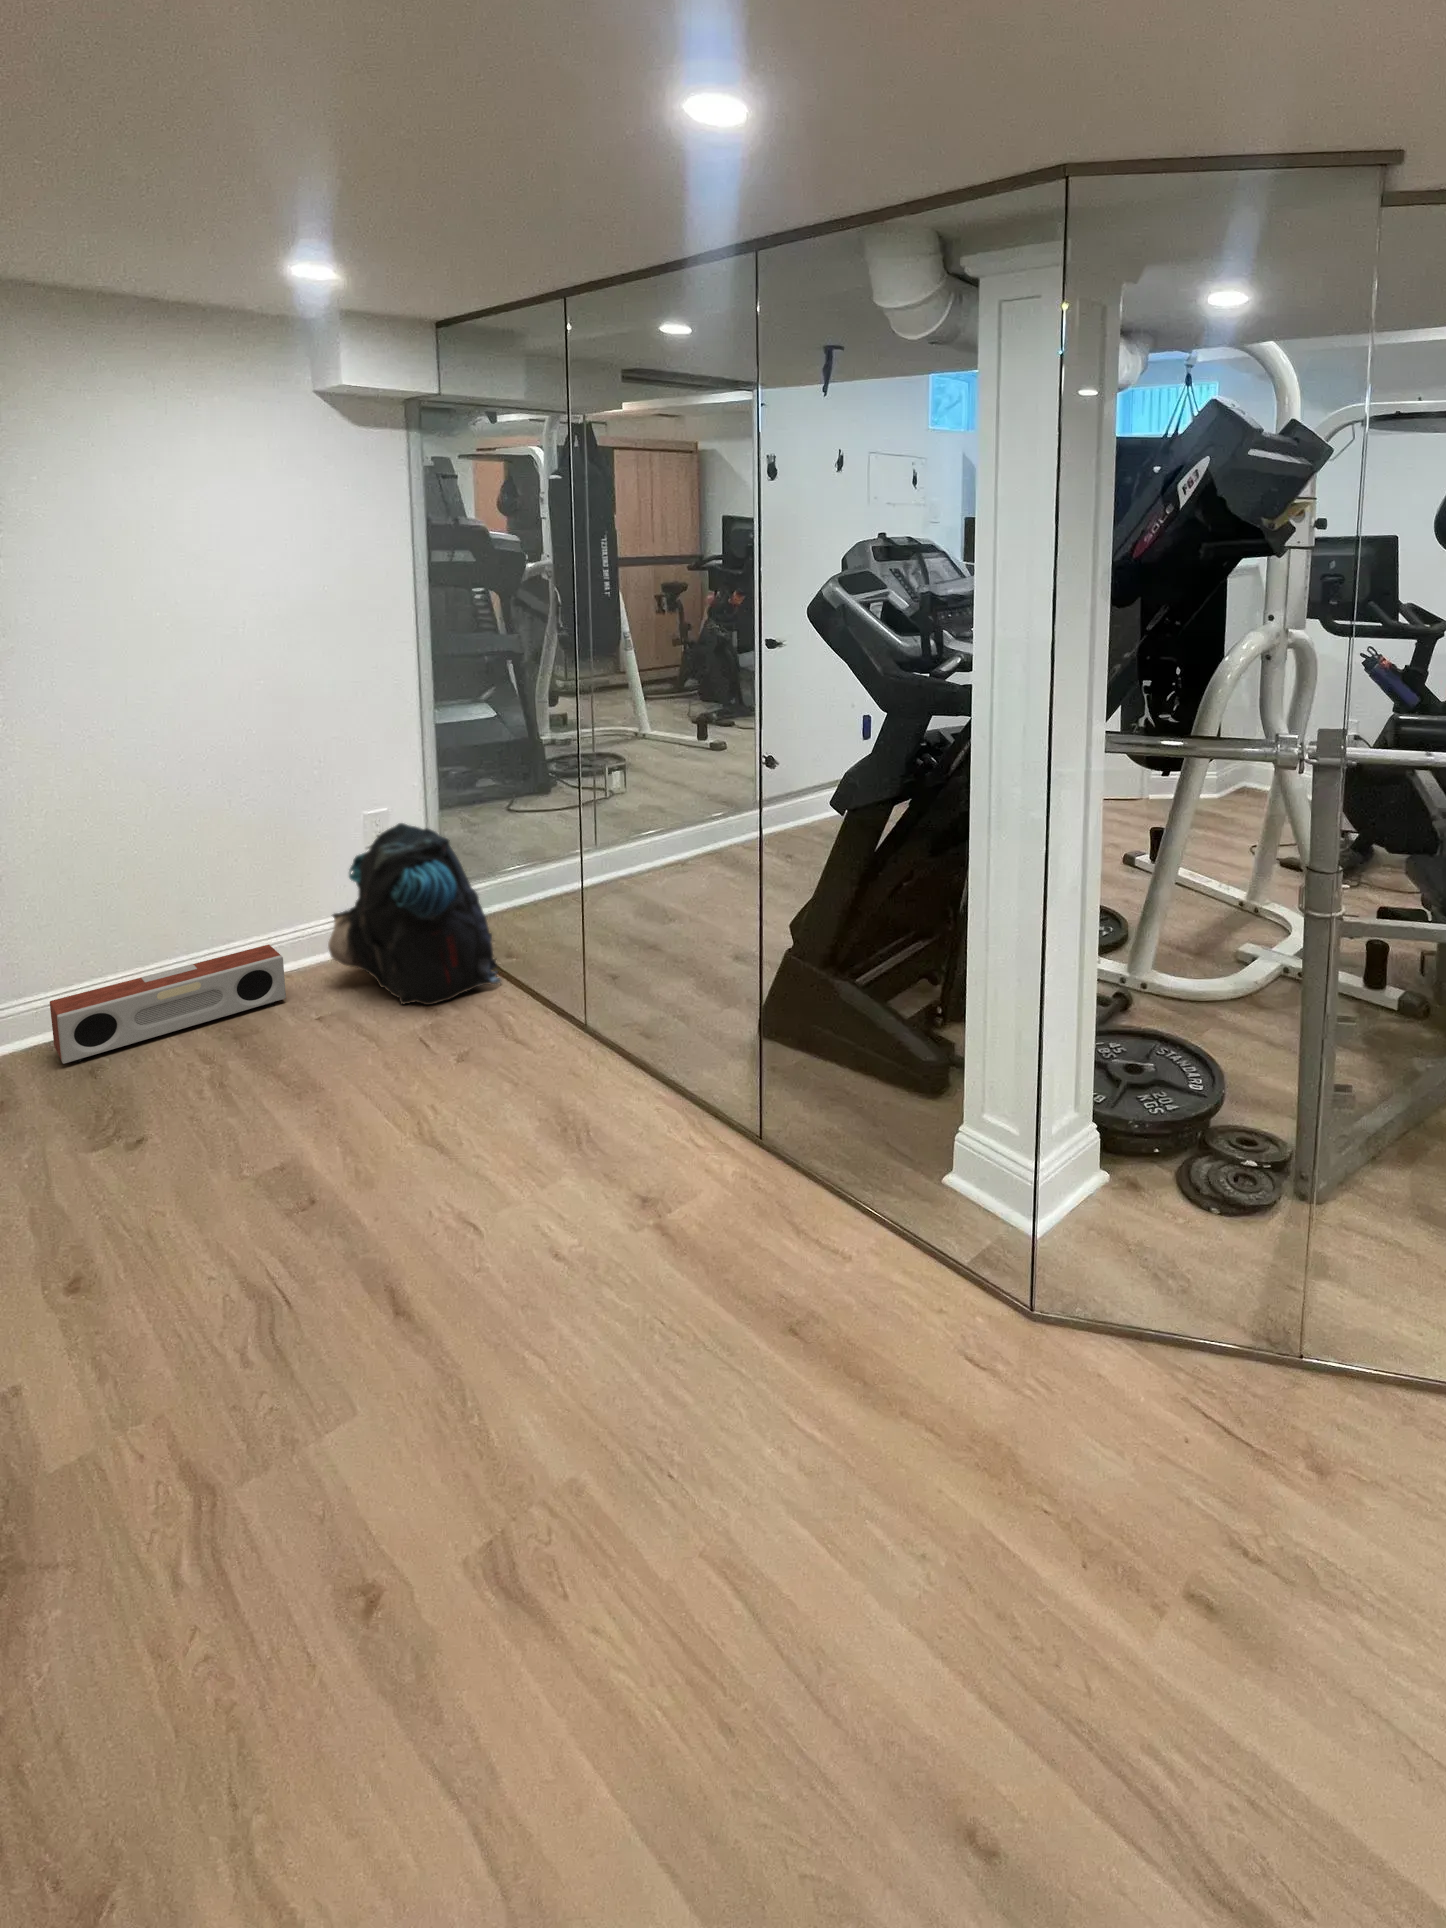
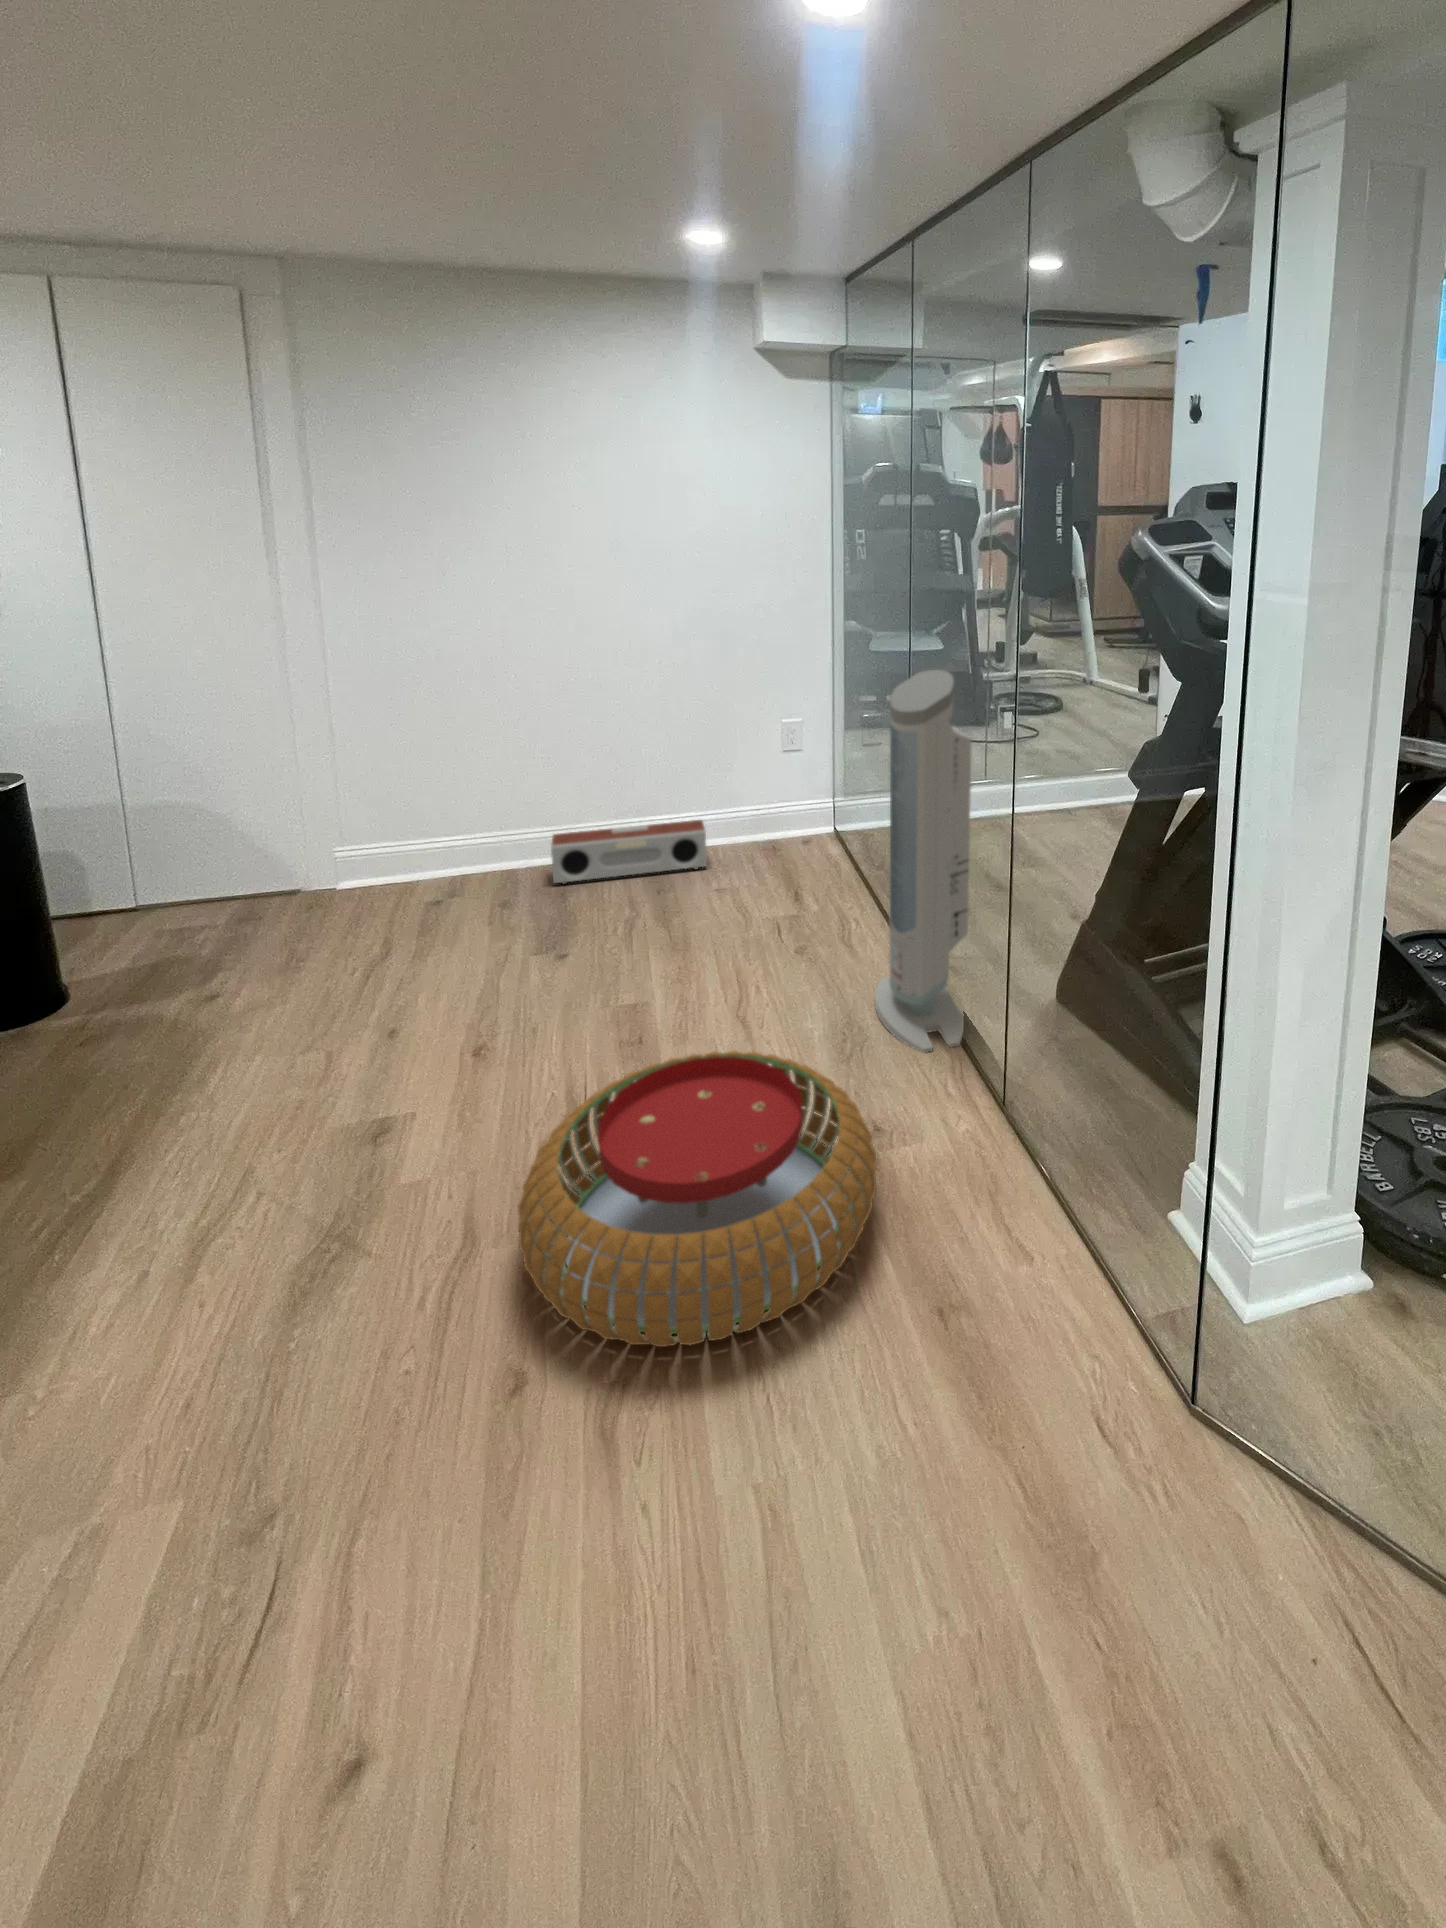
air purifier: none [572,729,685,1120] -> present [875,670,972,1053]
backpack: present [328,823,501,1005] -> none [740,733,864,897]
pouf: none [279,1152,691,1493] -> present [518,1051,876,1347]

